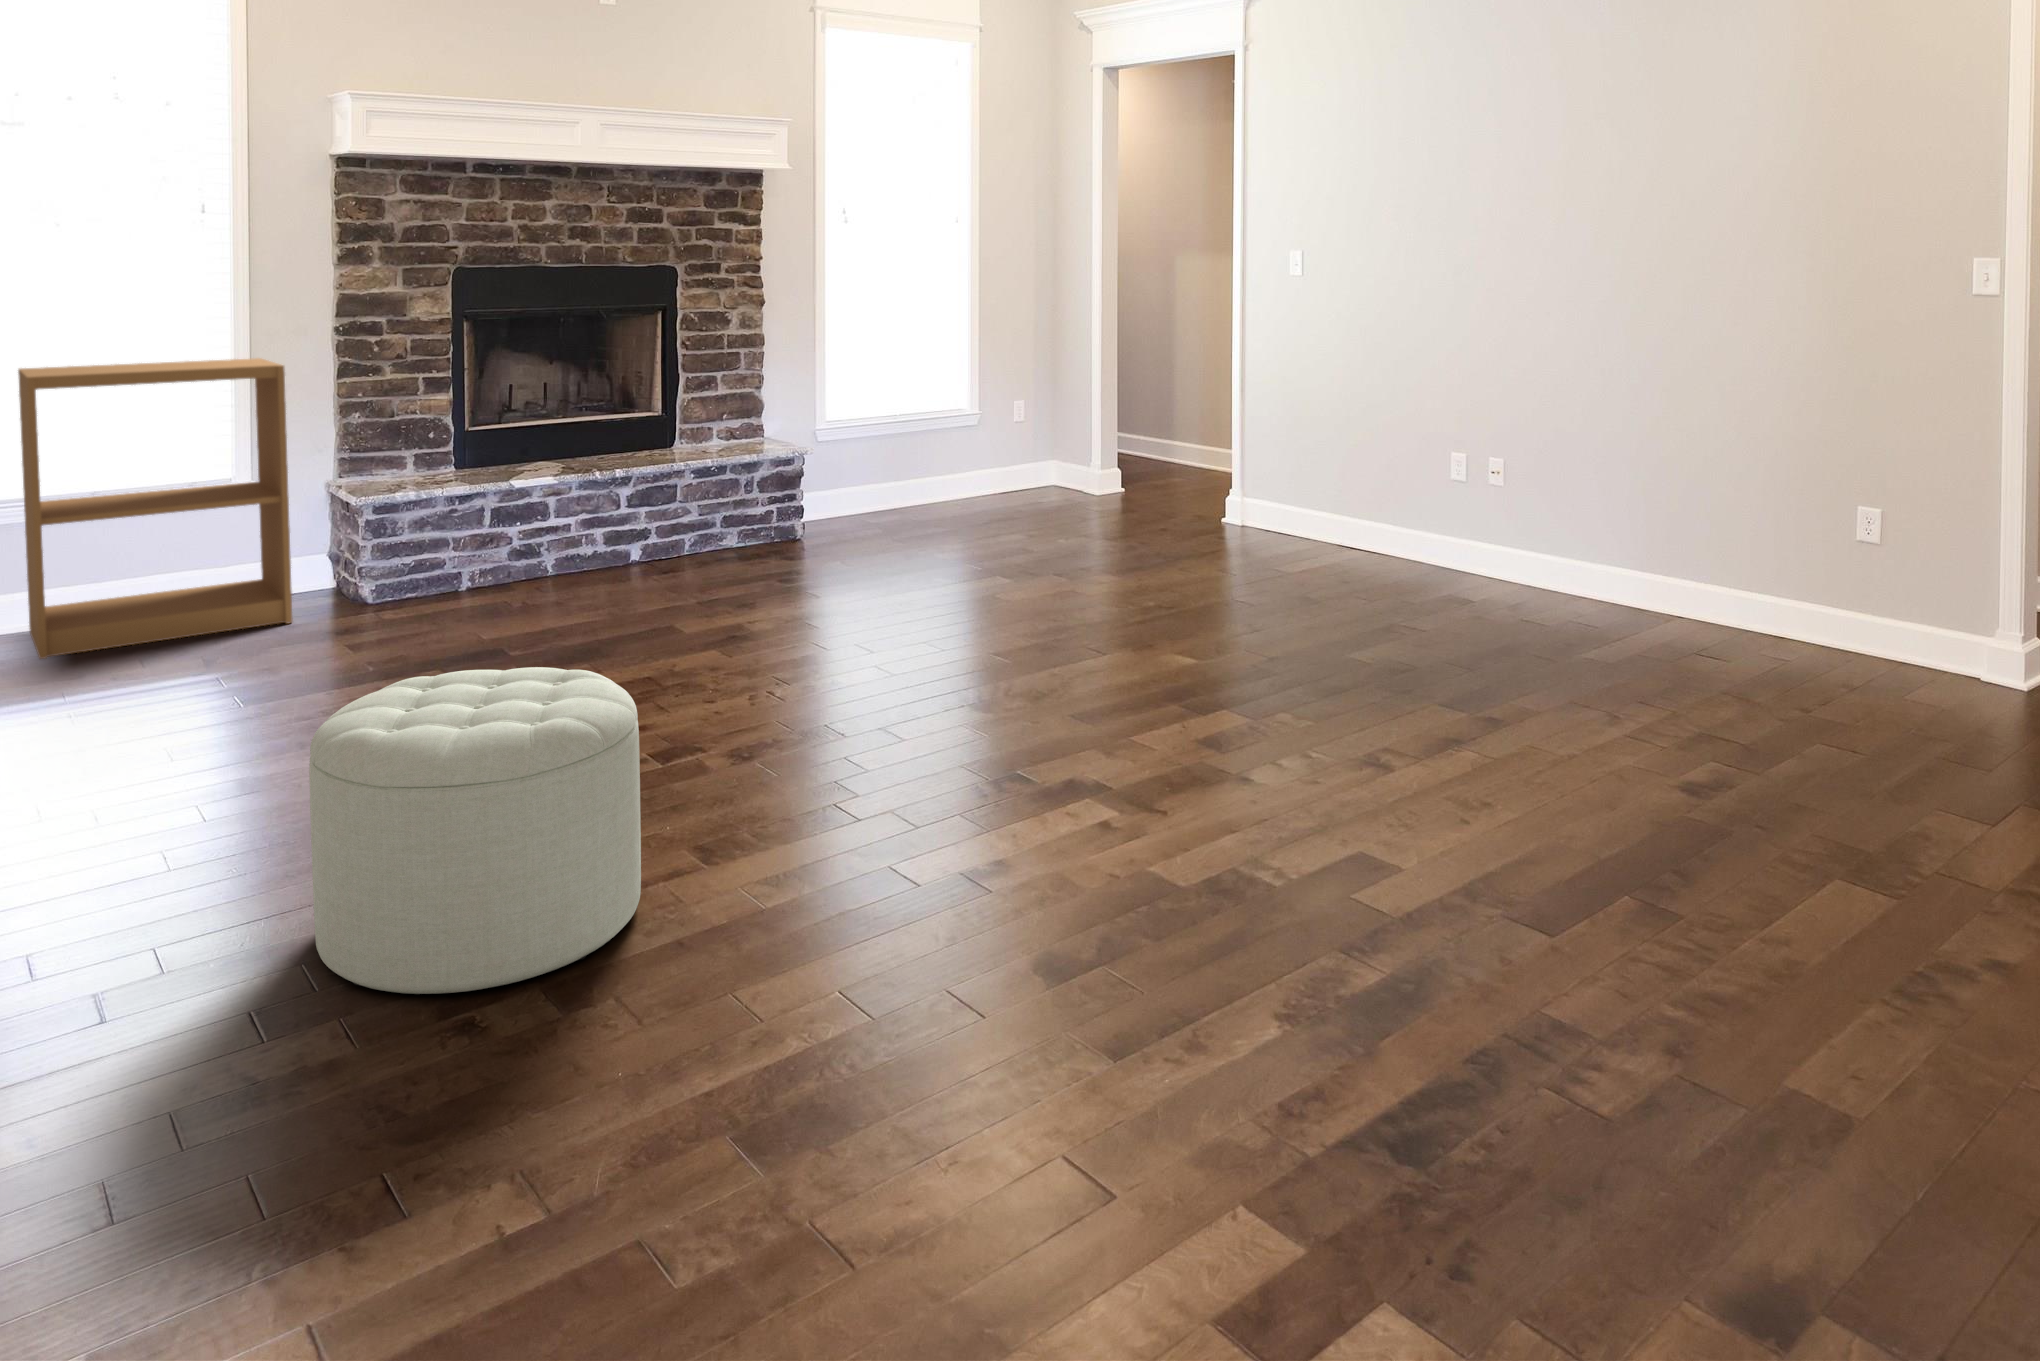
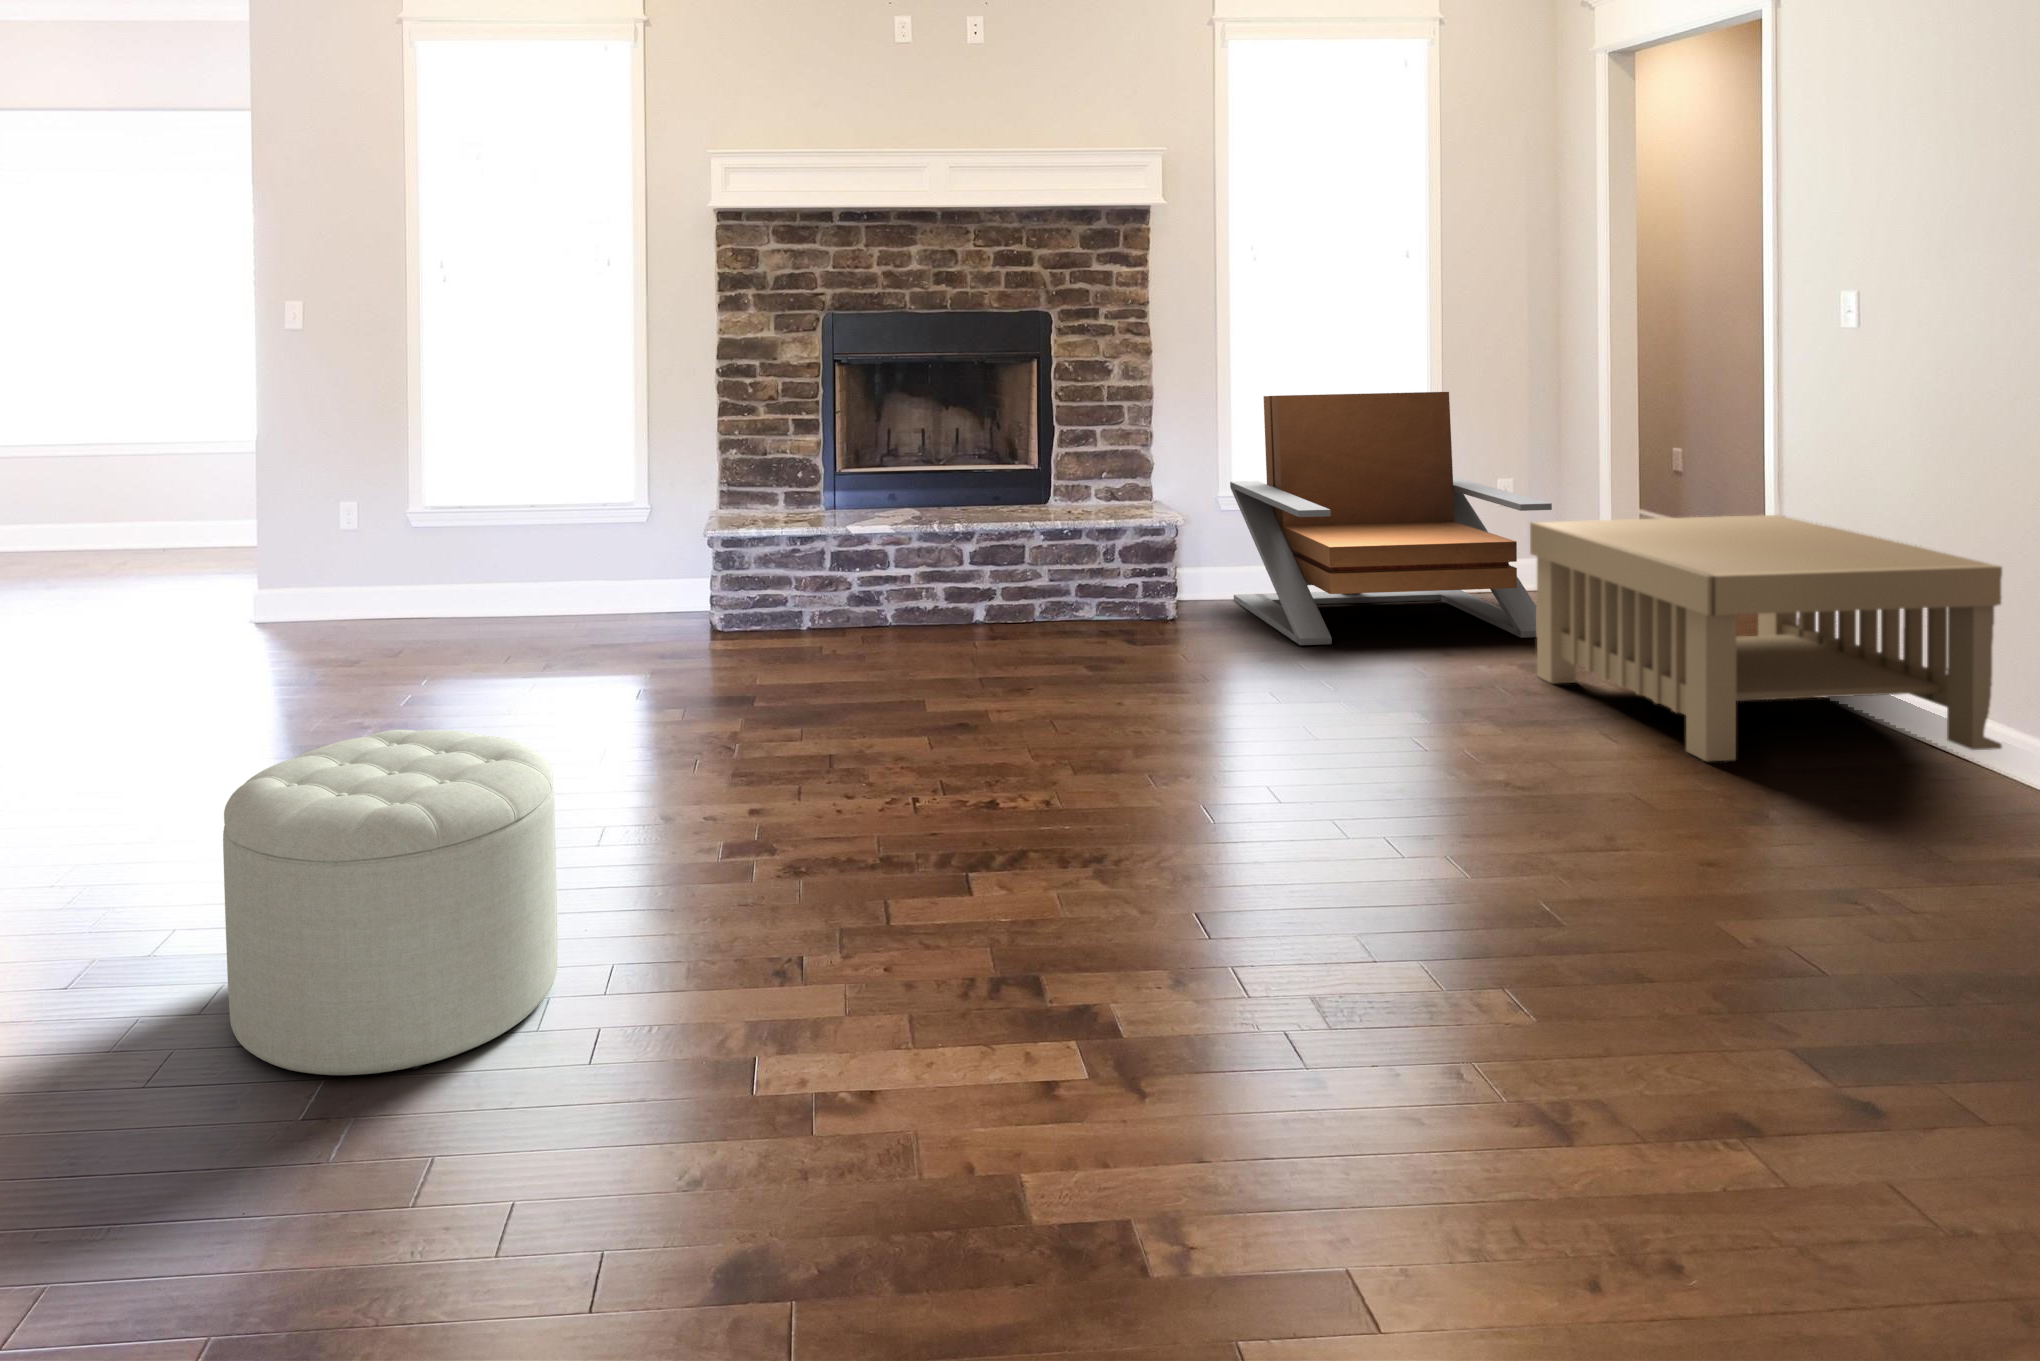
lounge chair: none [832,335,1093,549] -> present [1230,392,1552,645]
bookshelf: present [18,358,292,659] -> none [442,398,653,648]
coffee table: none [1105,417,1402,586] -> present [1530,515,2002,761]

